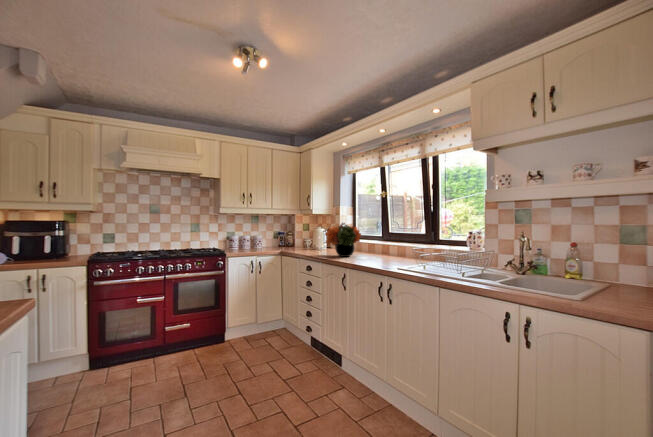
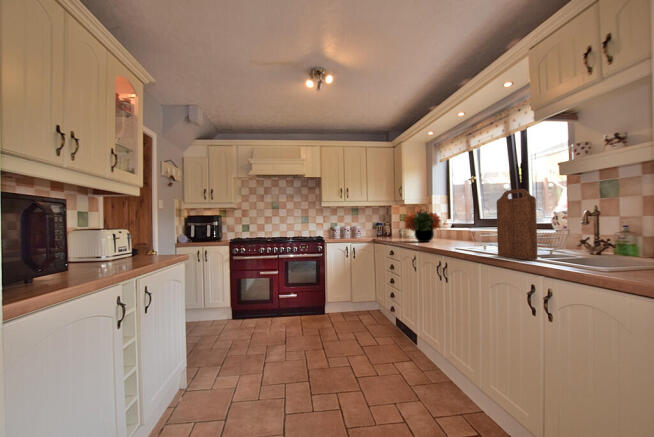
cutting board: none [448,216,488,283] -> present [496,189,538,260]

